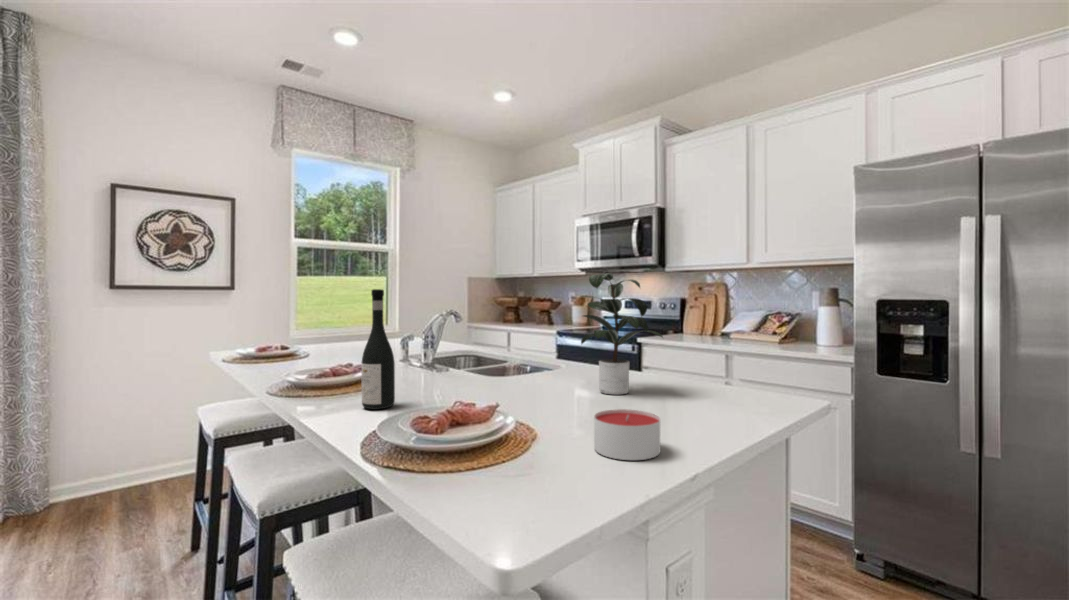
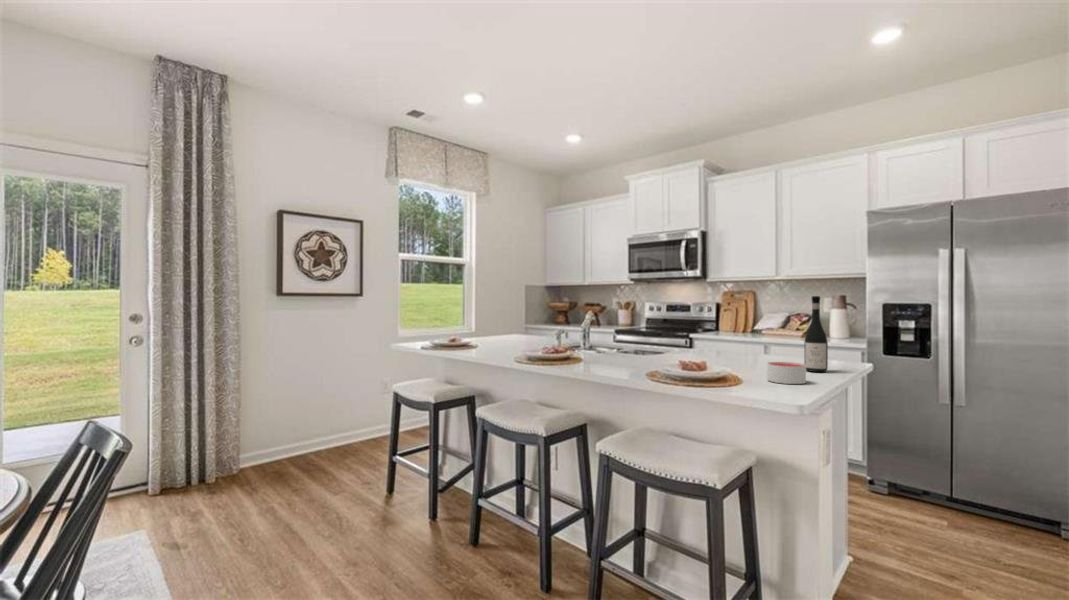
potted plant: present [581,273,663,395] -> none [702,285,777,363]
wine bottle: present [362,289,395,409] -> present [804,296,828,372]

